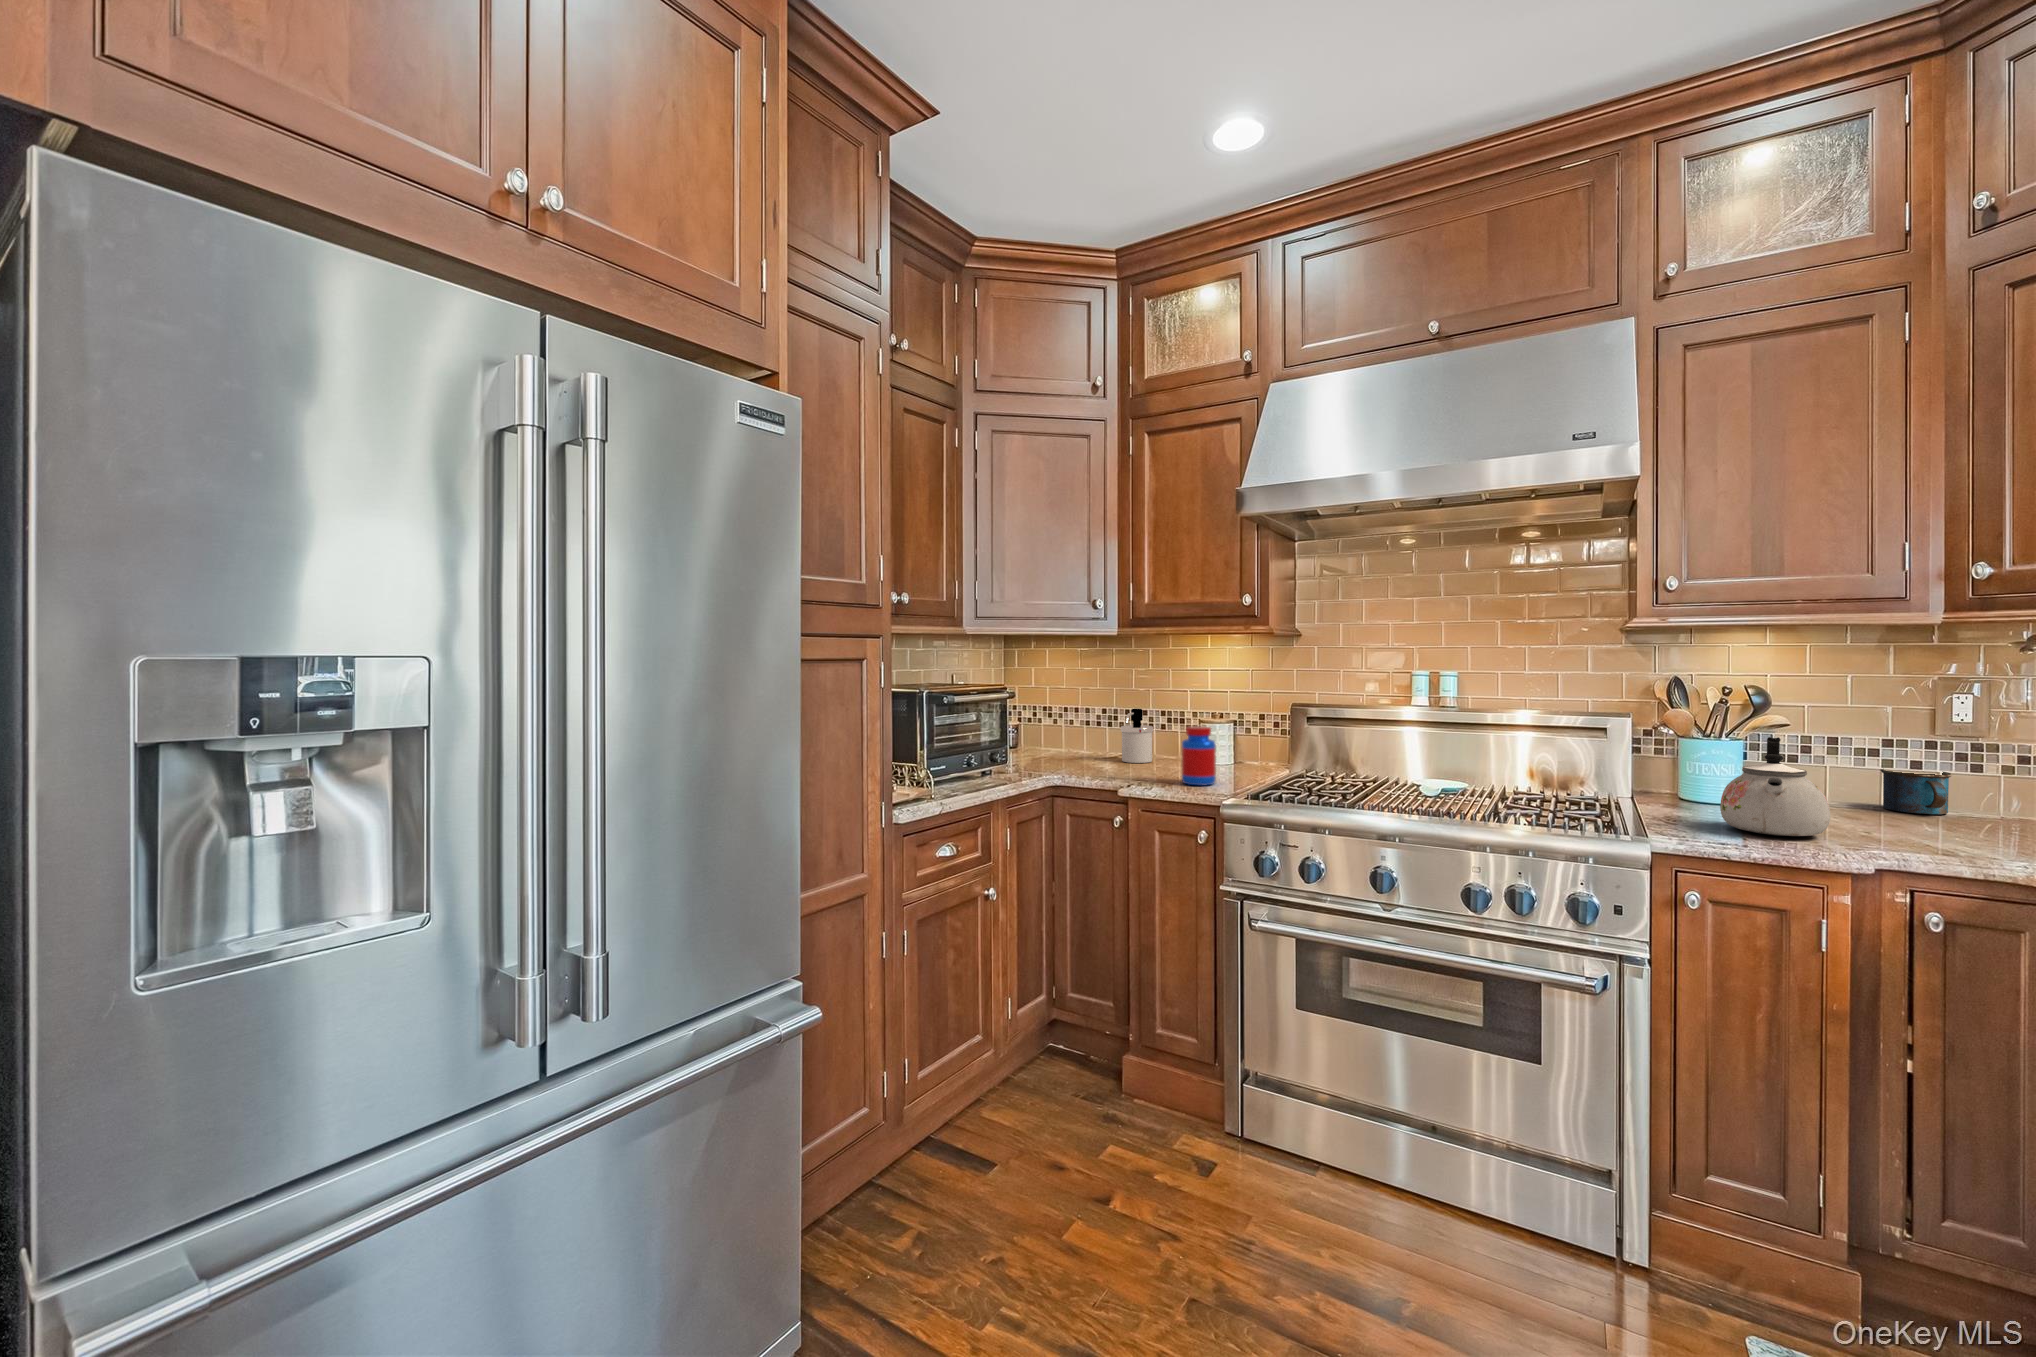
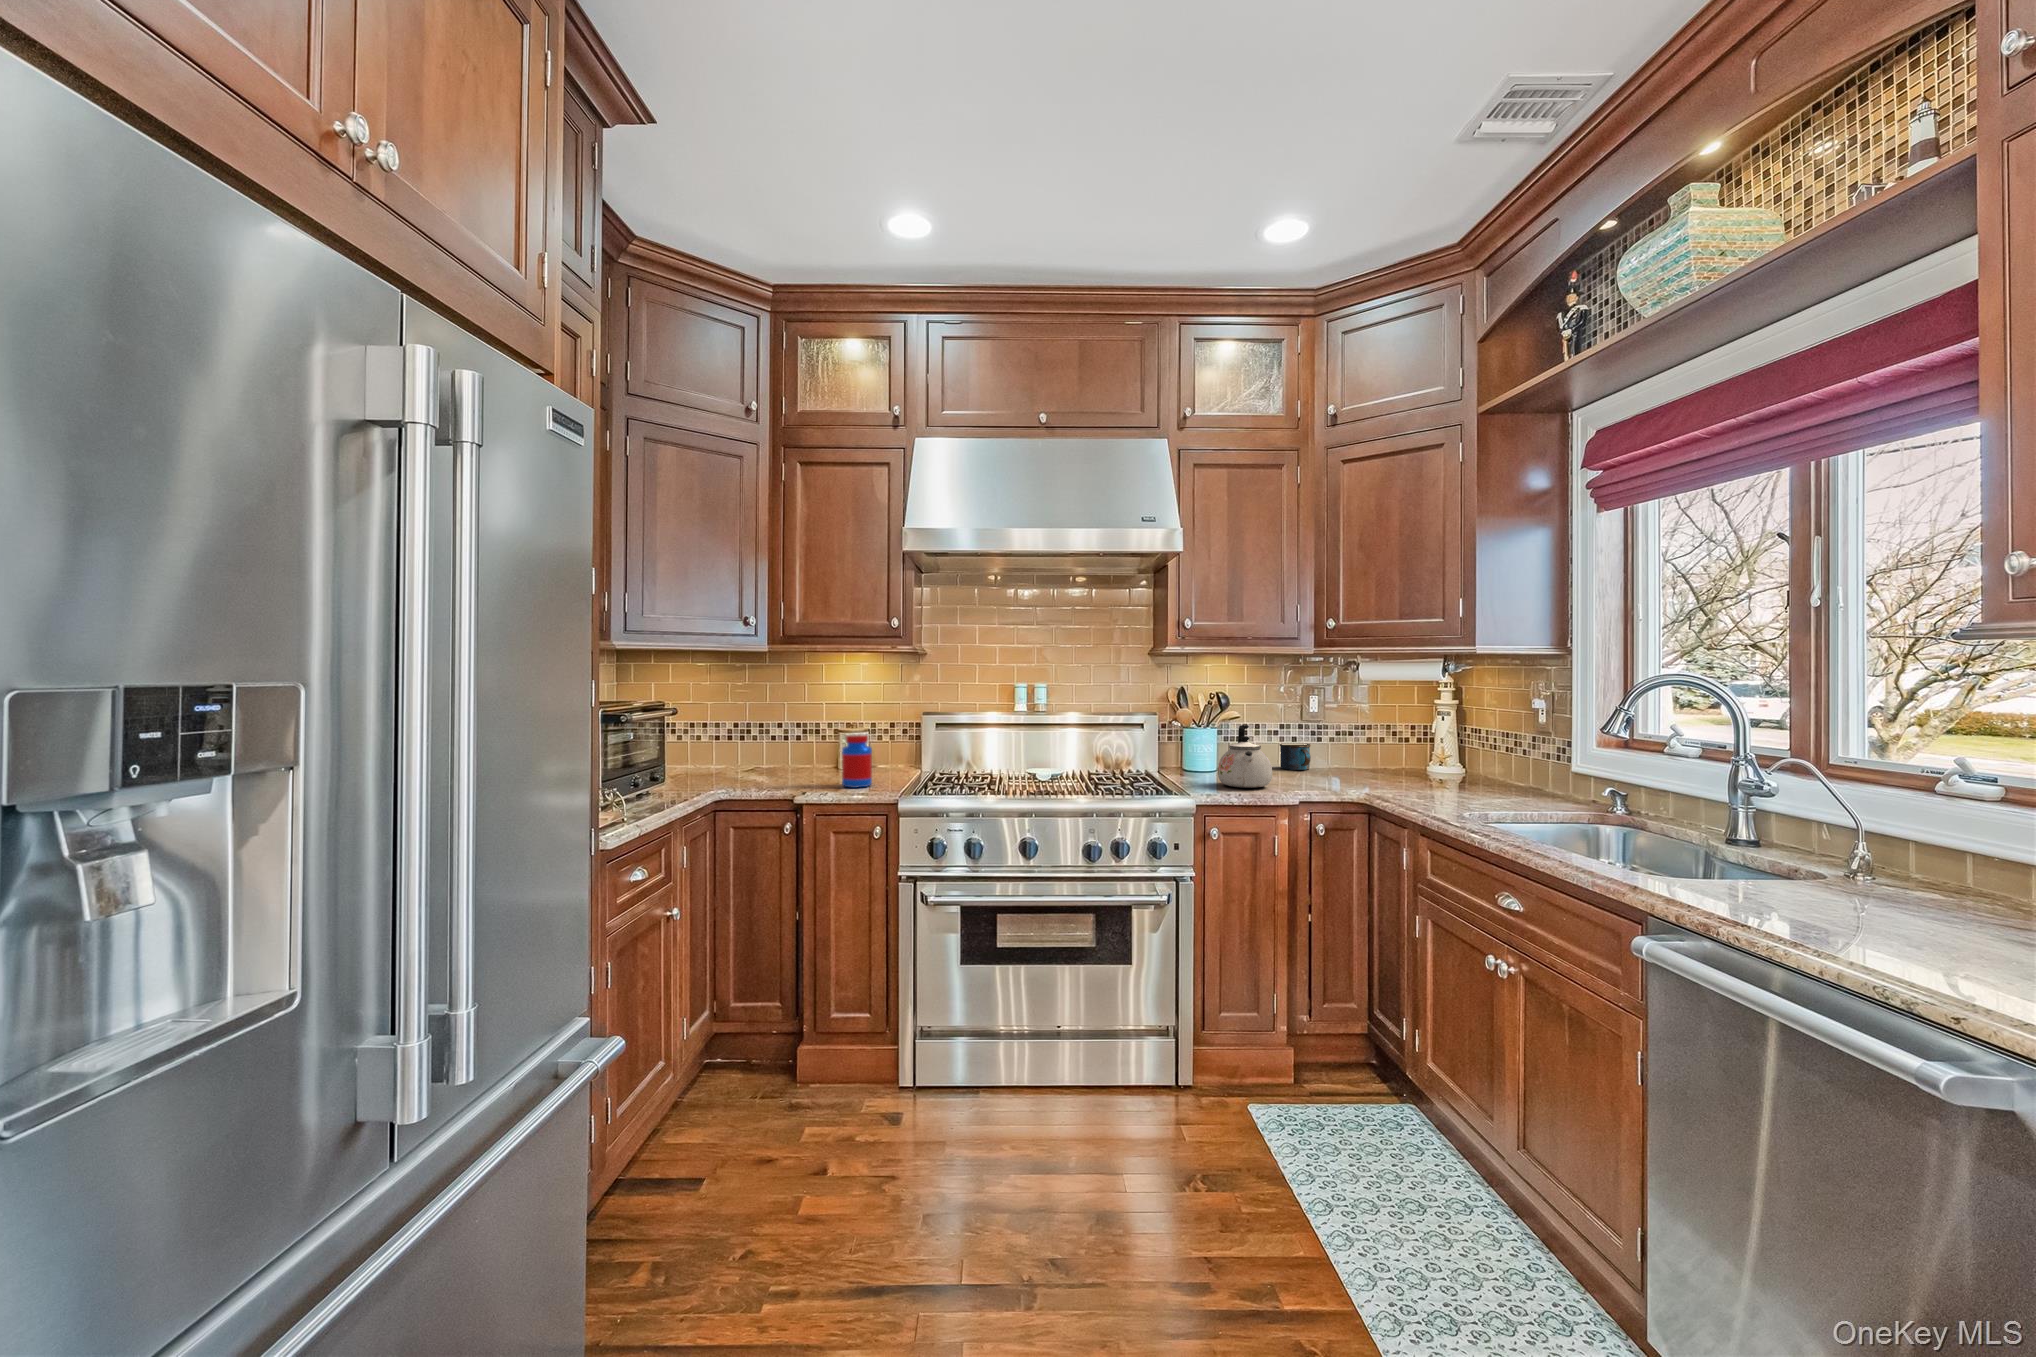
soap dispenser: present [1121,709,1153,763] -> none [758,721,790,773]

